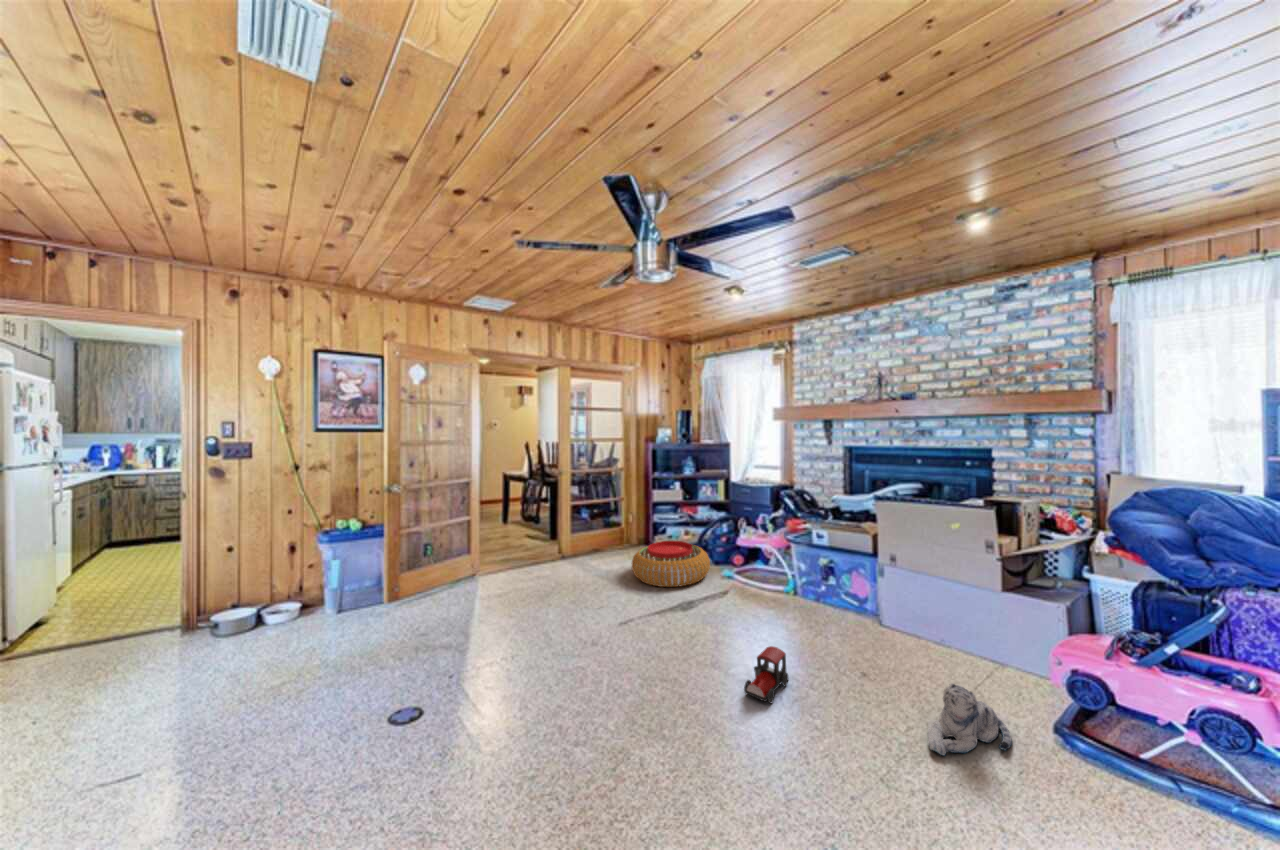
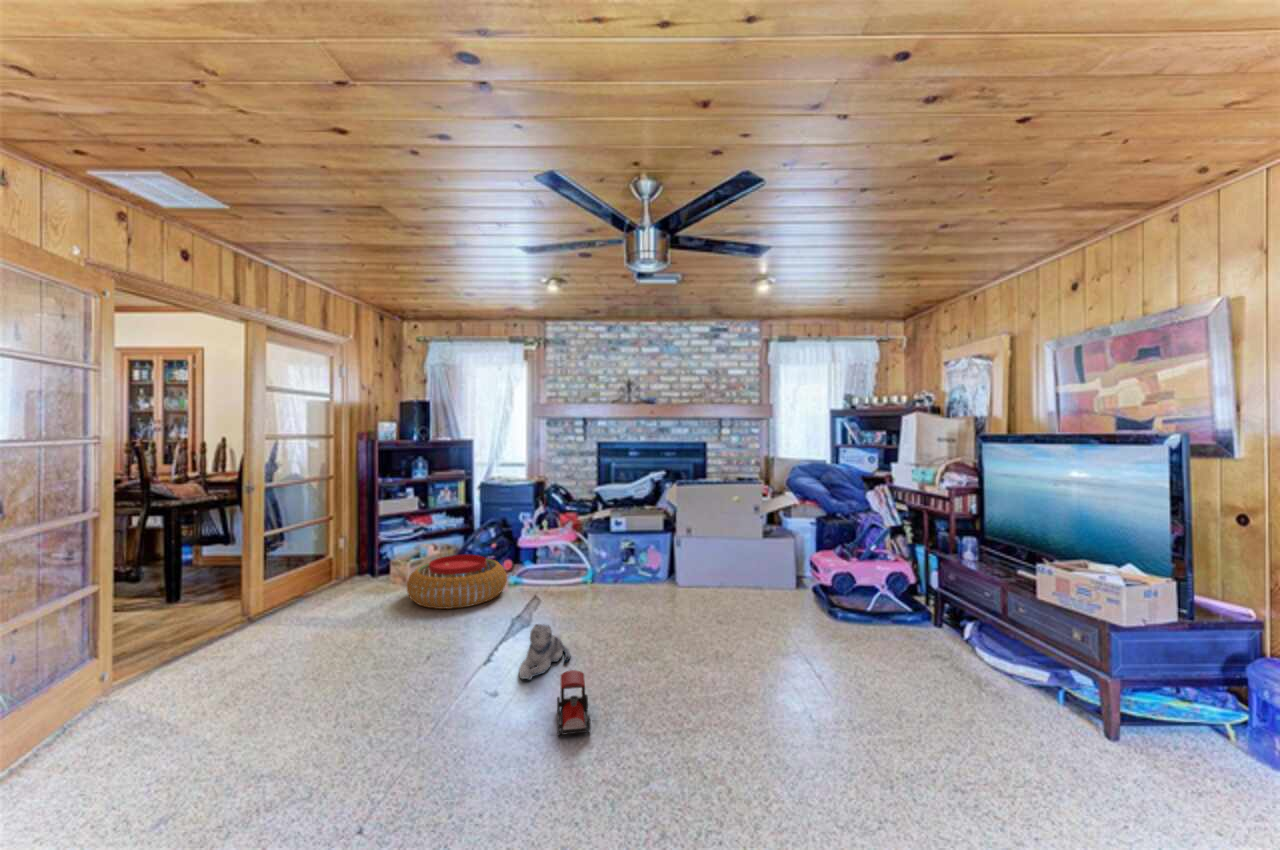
toy train: present [744,646,788,703] -> present [557,670,591,735]
plush toy: present [928,683,1012,756] -> present [519,624,571,680]

